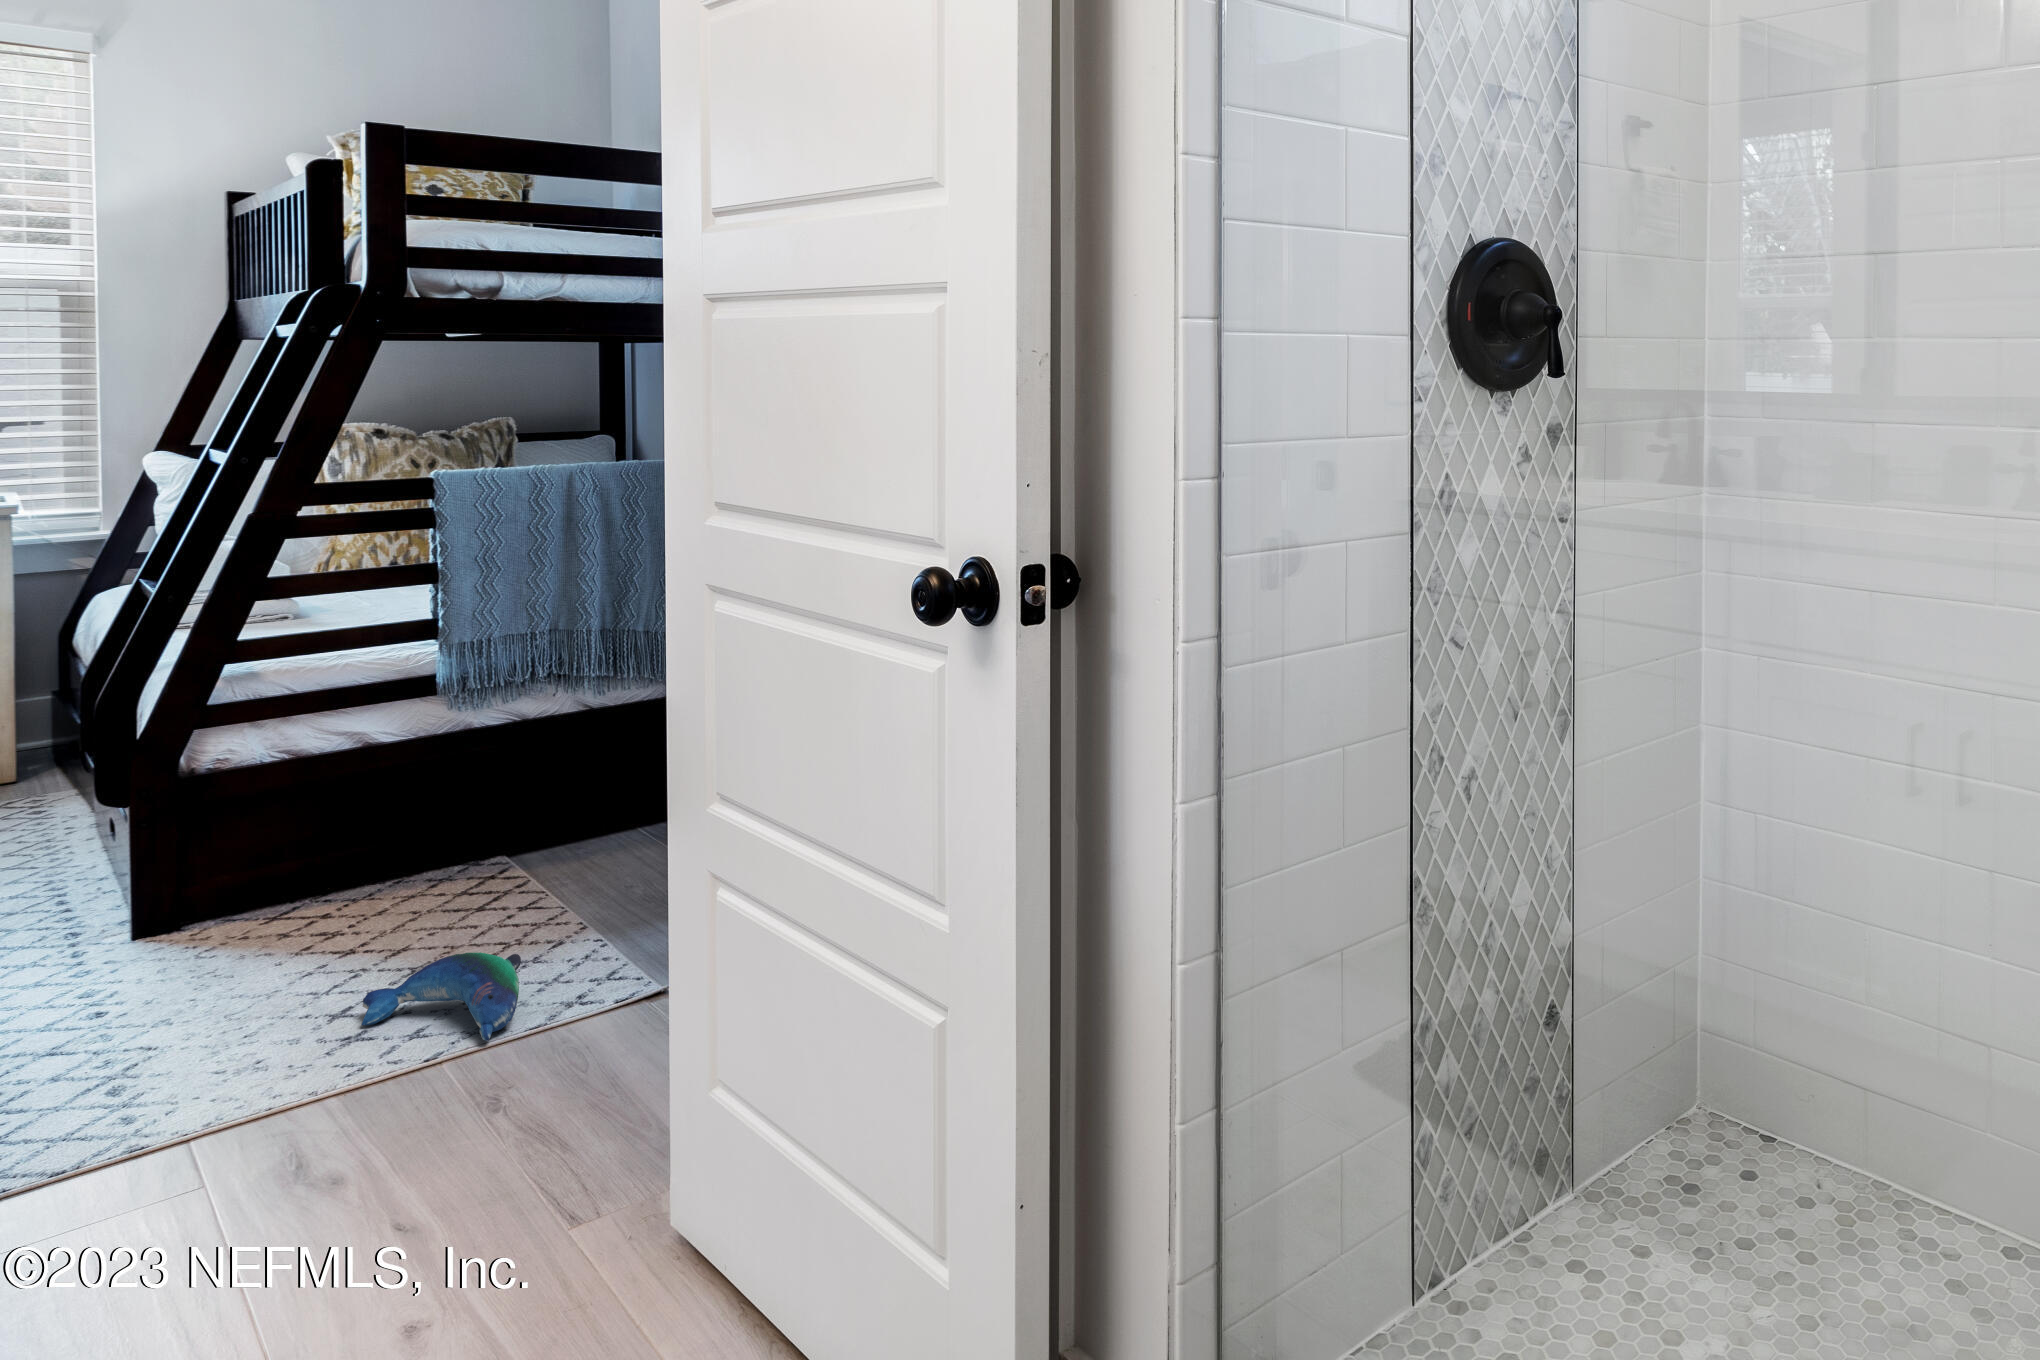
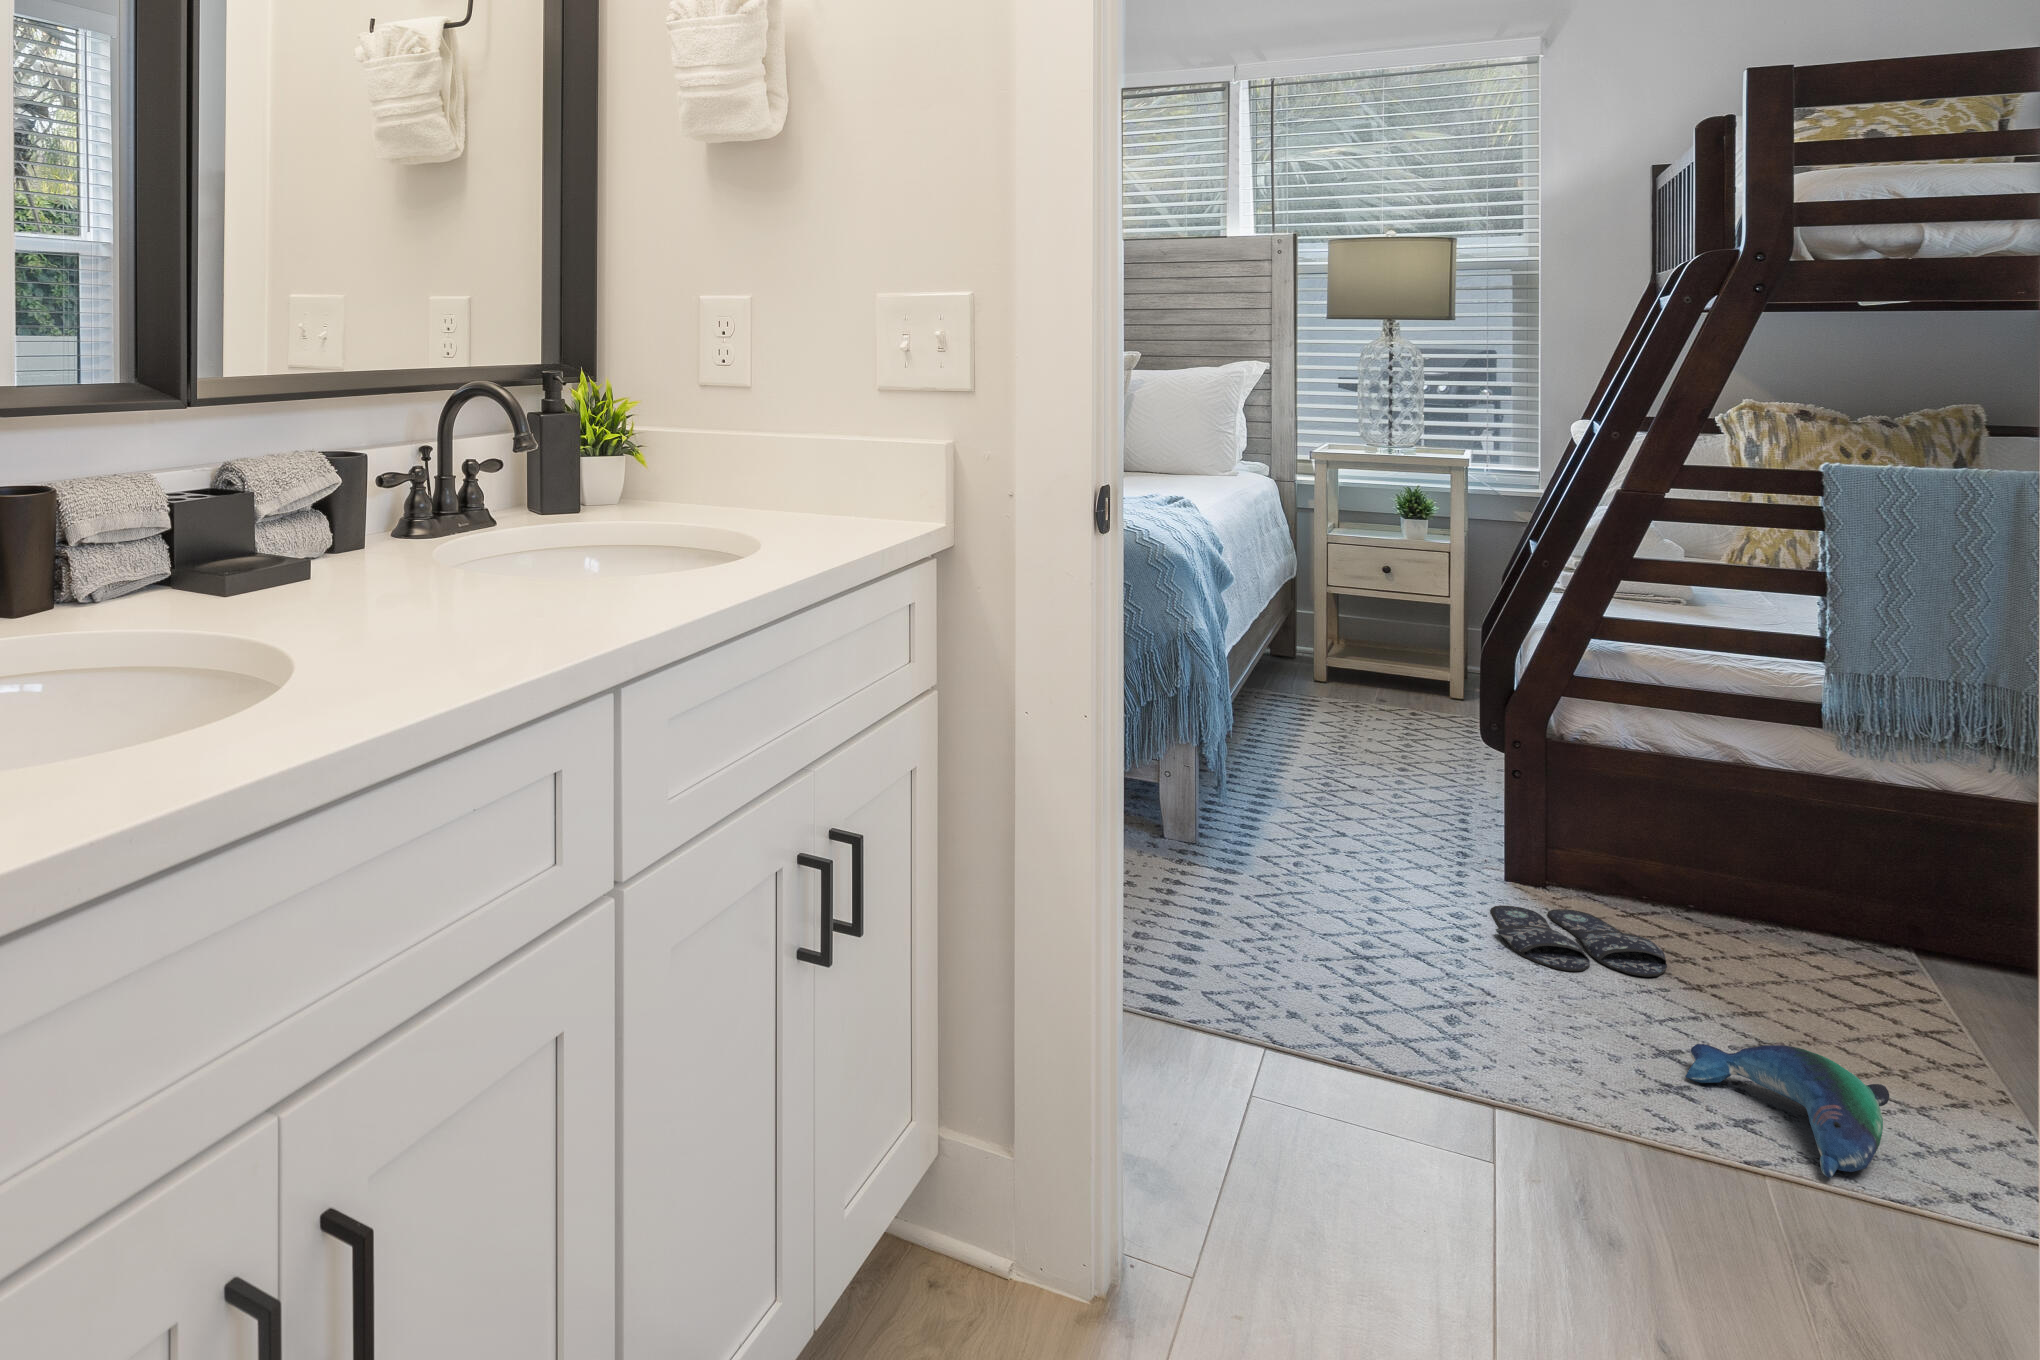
slippers: none [127,933,320,998] -> present [1491,905,1667,977]

